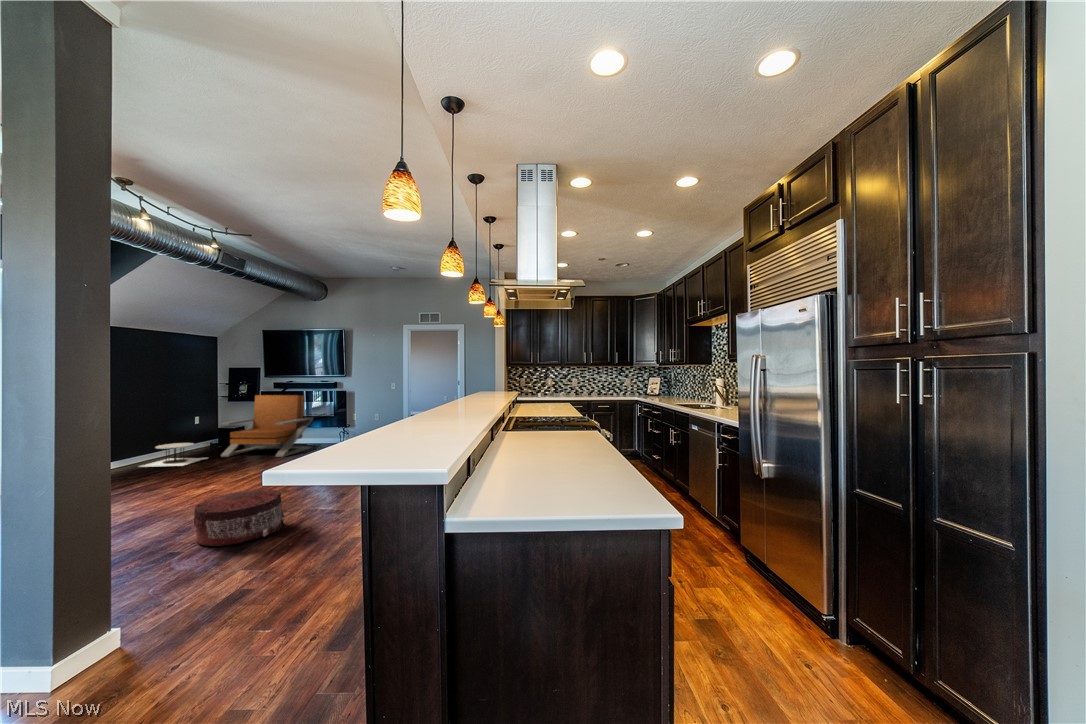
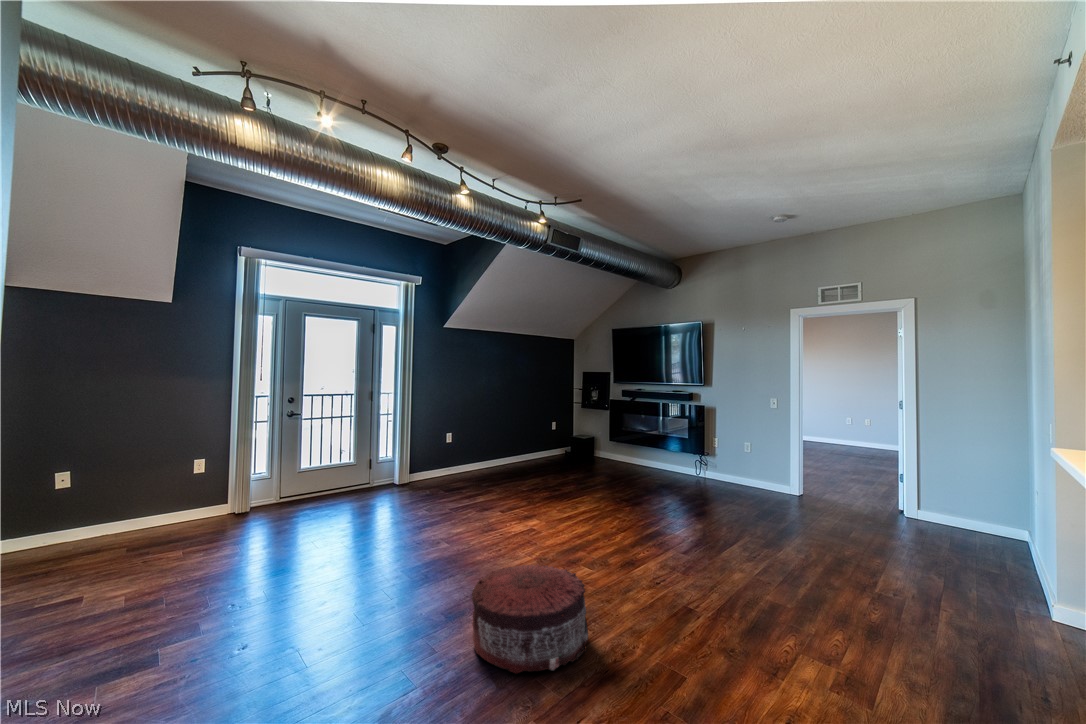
lounge chair: present [221,395,313,457] -> none [570,404,668,486]
side table: present [142,443,206,467] -> none [500,451,560,479]

